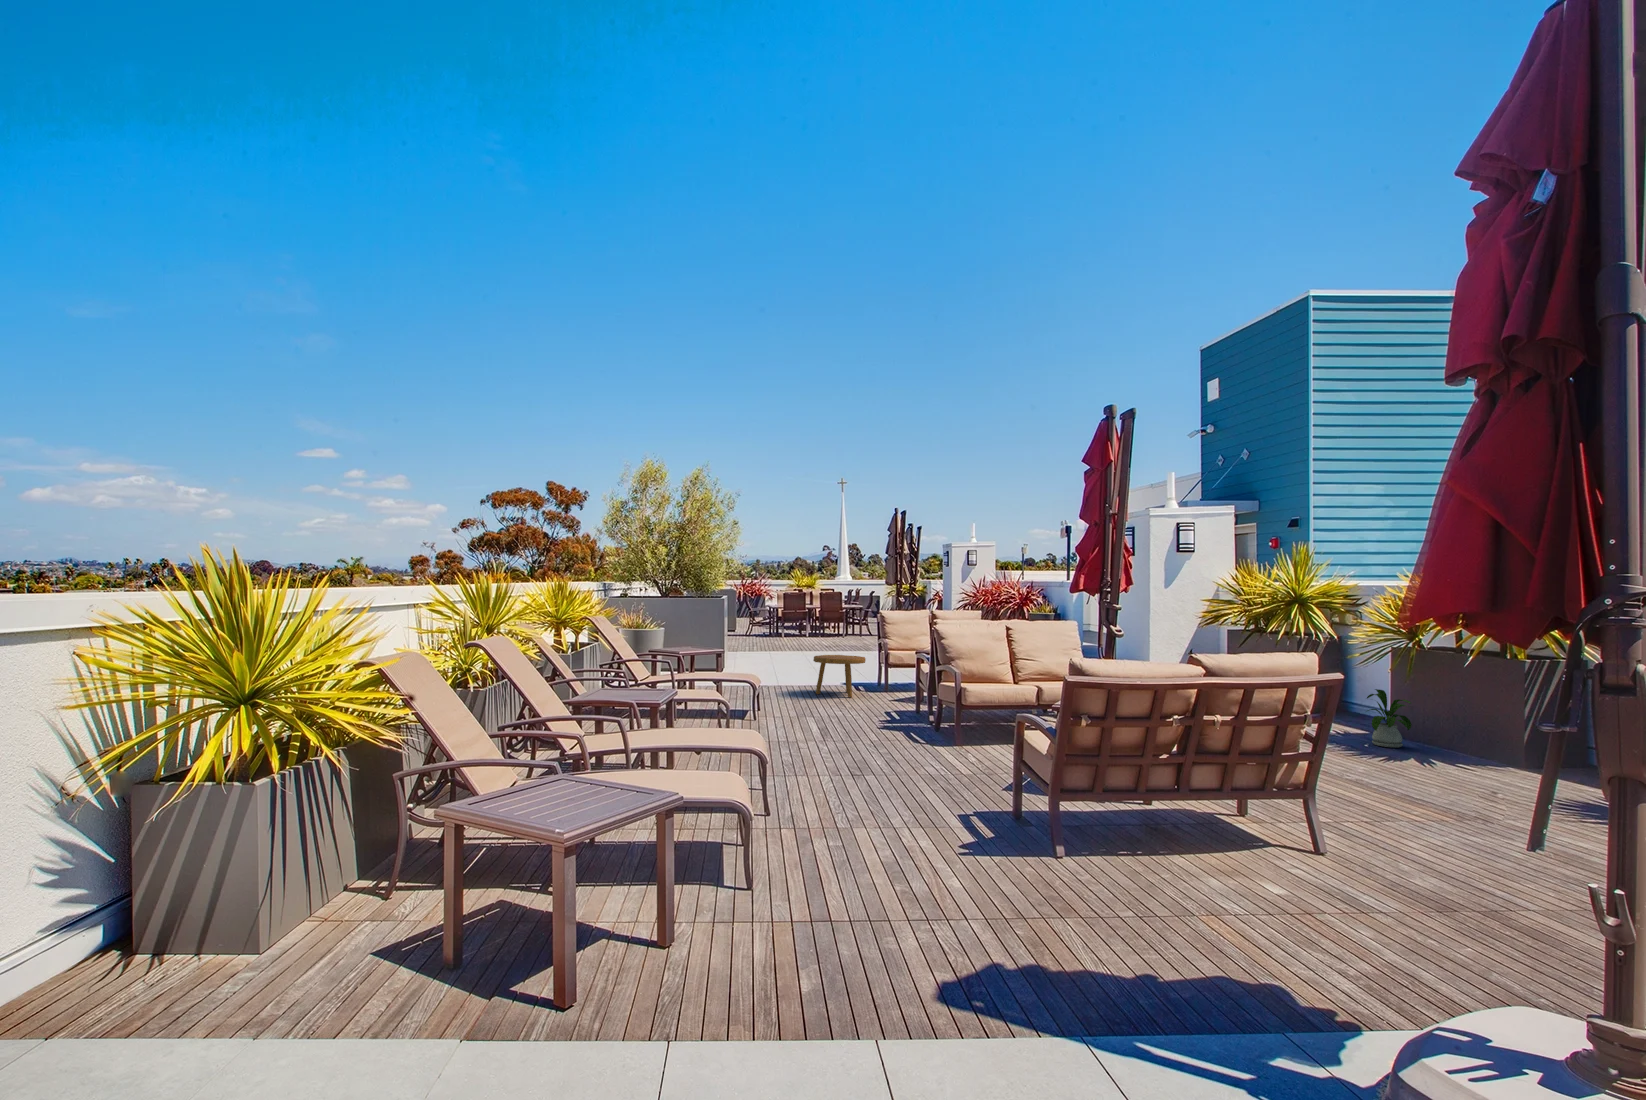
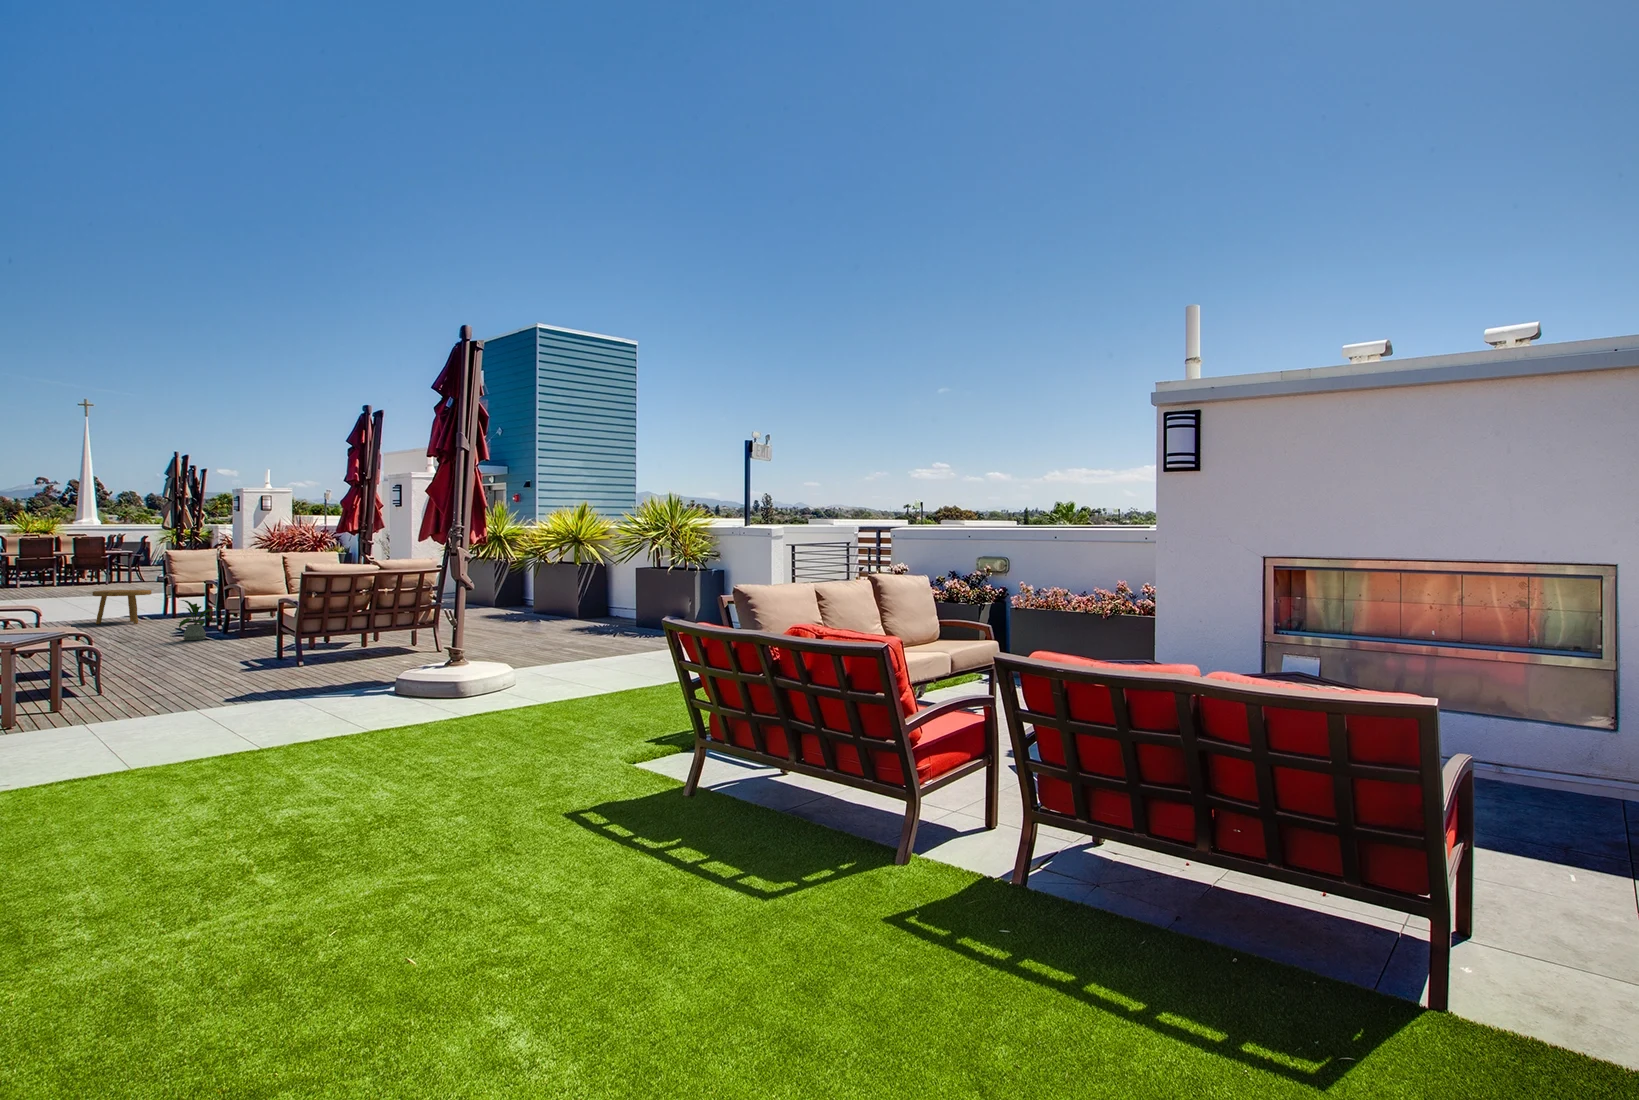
house plant: present [1367,689,1412,748] -> present [179,600,215,640]

